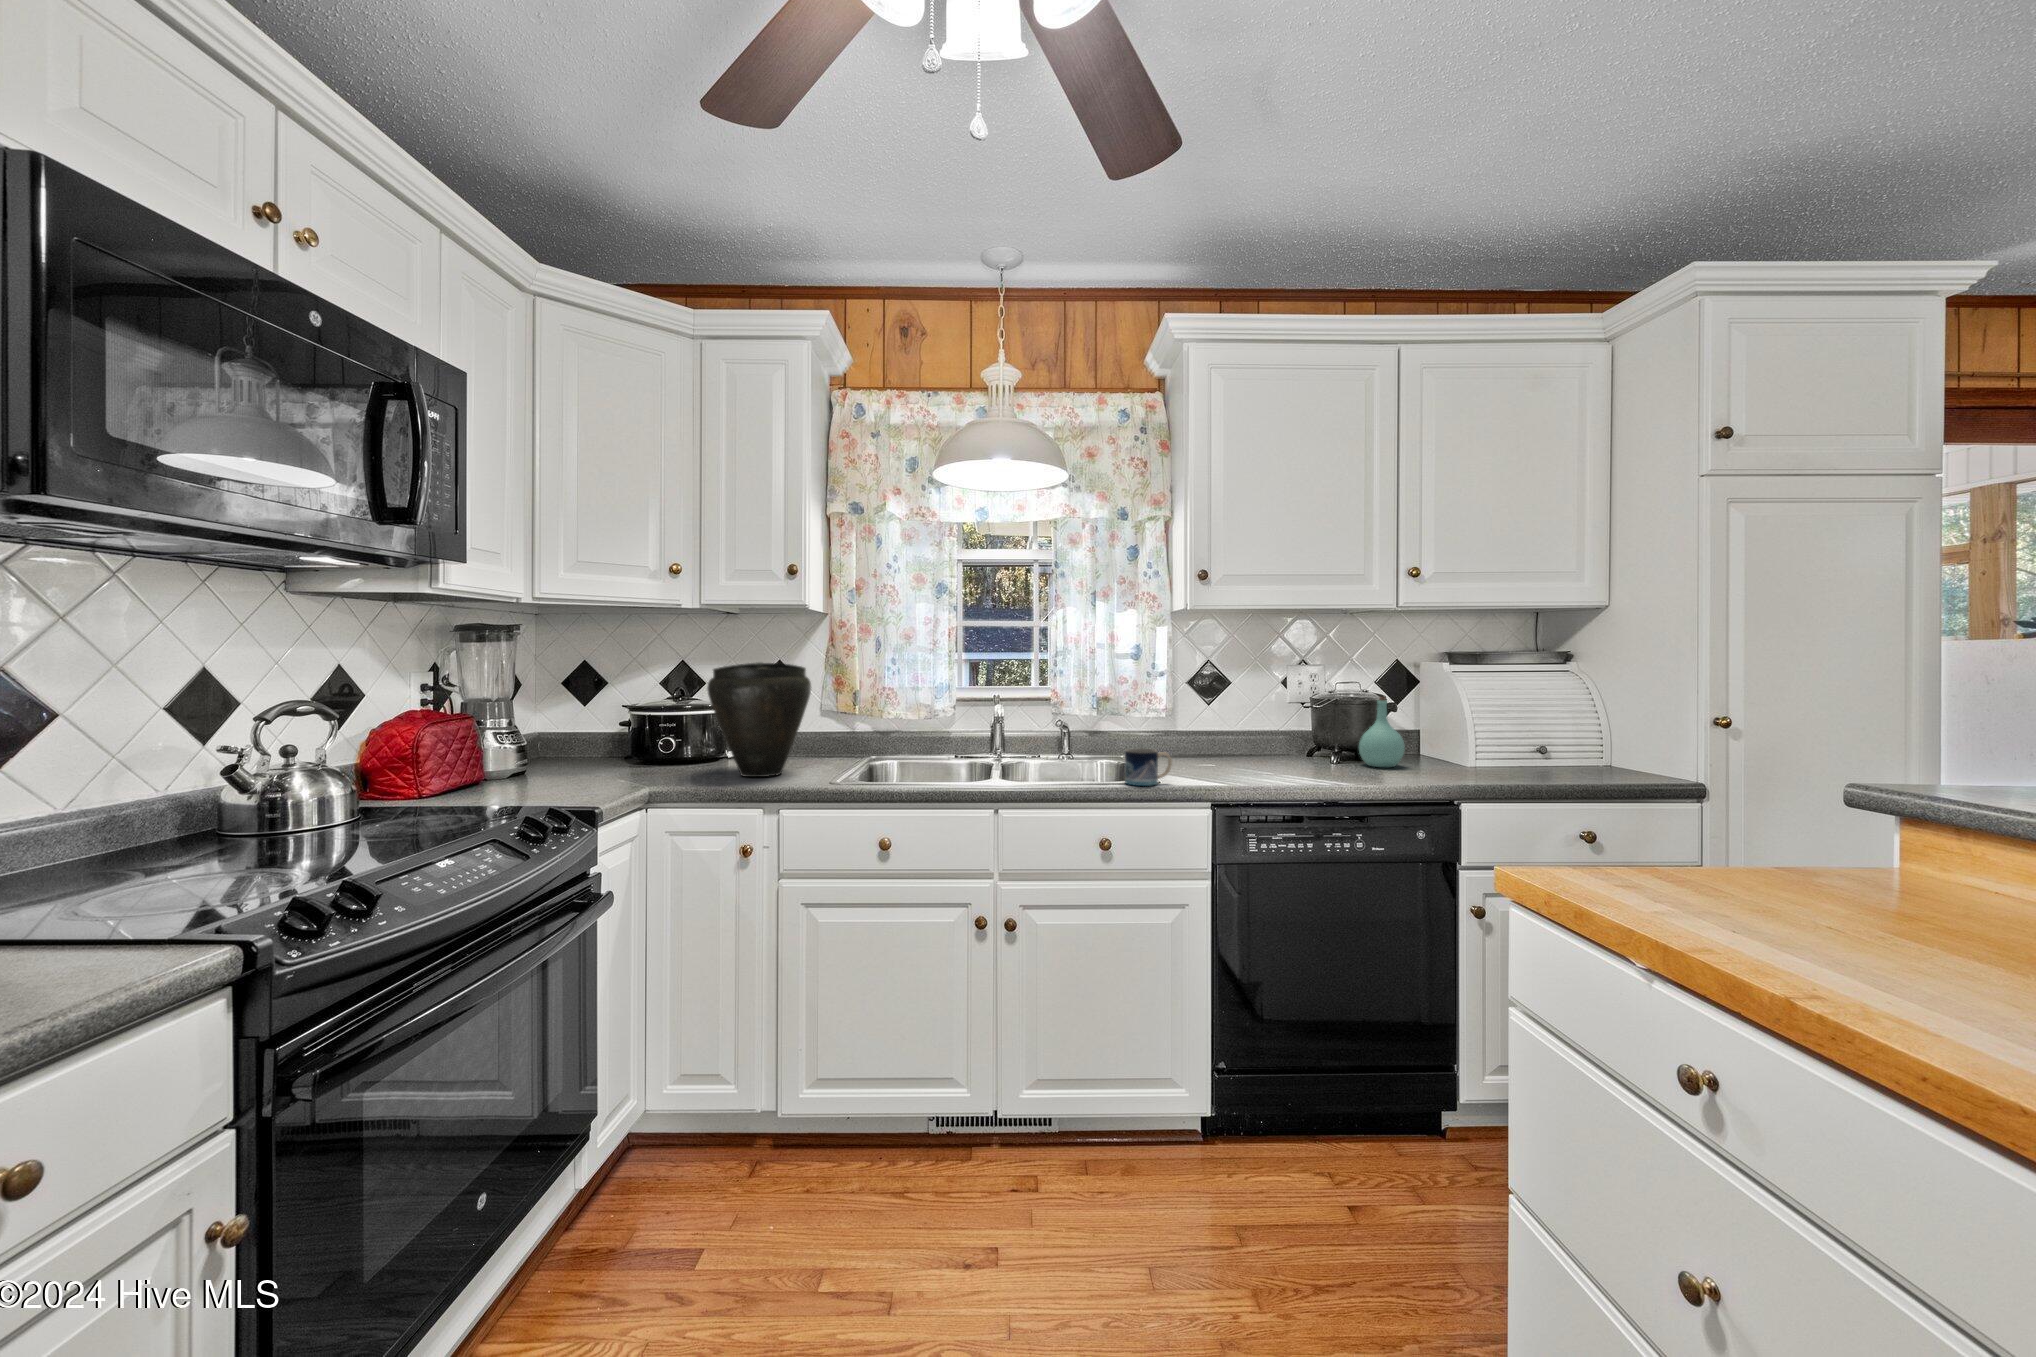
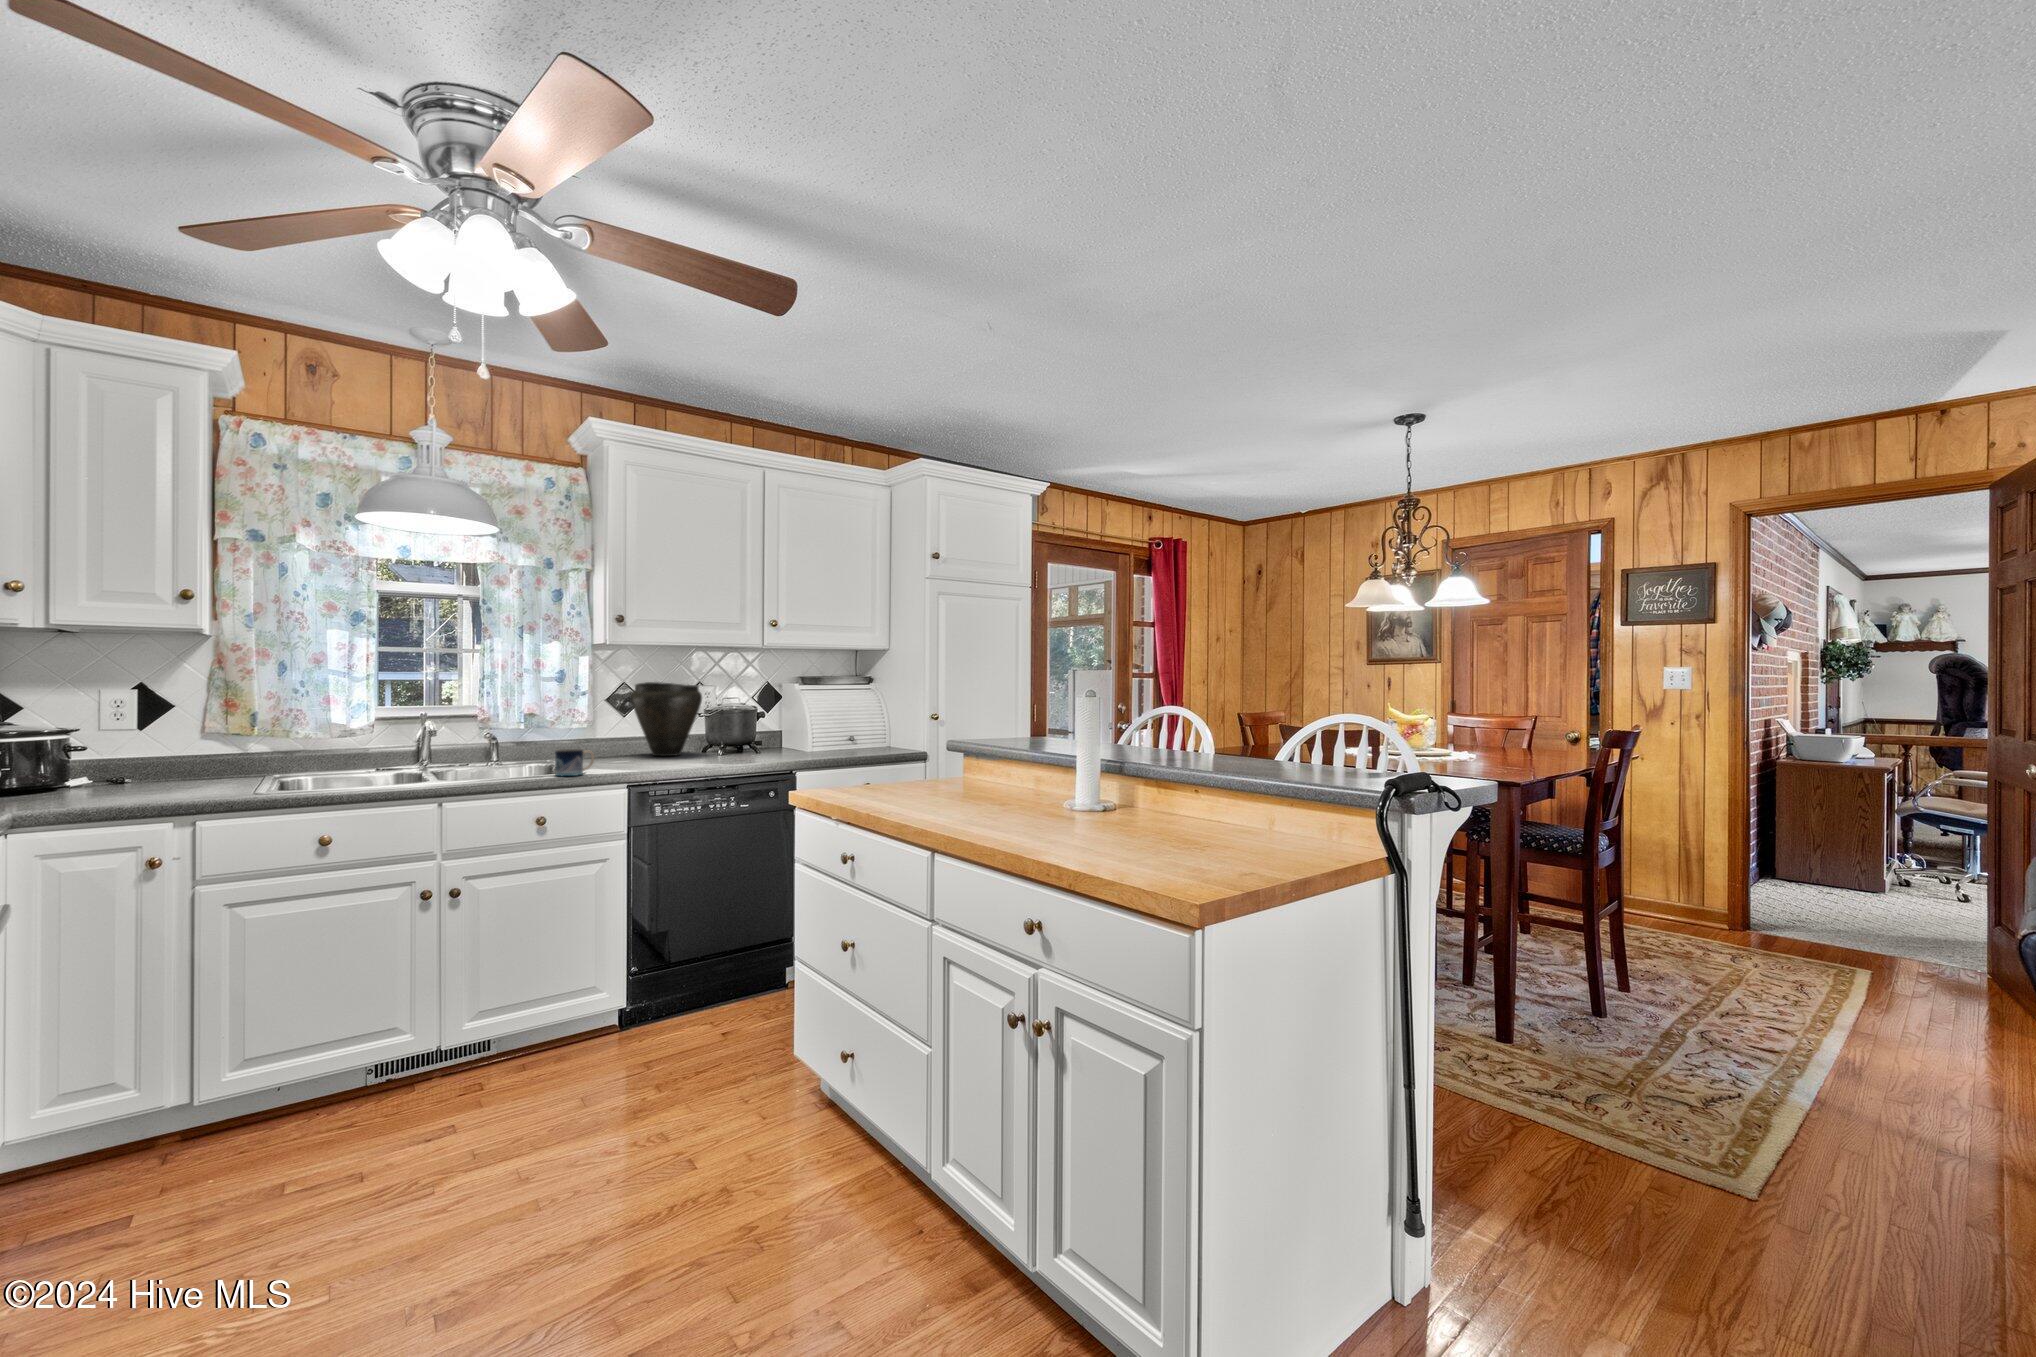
vase: present [707,662,811,777] -> present [631,682,702,756]
bottle: present [1359,697,1405,767] -> none [737,708,769,757]

